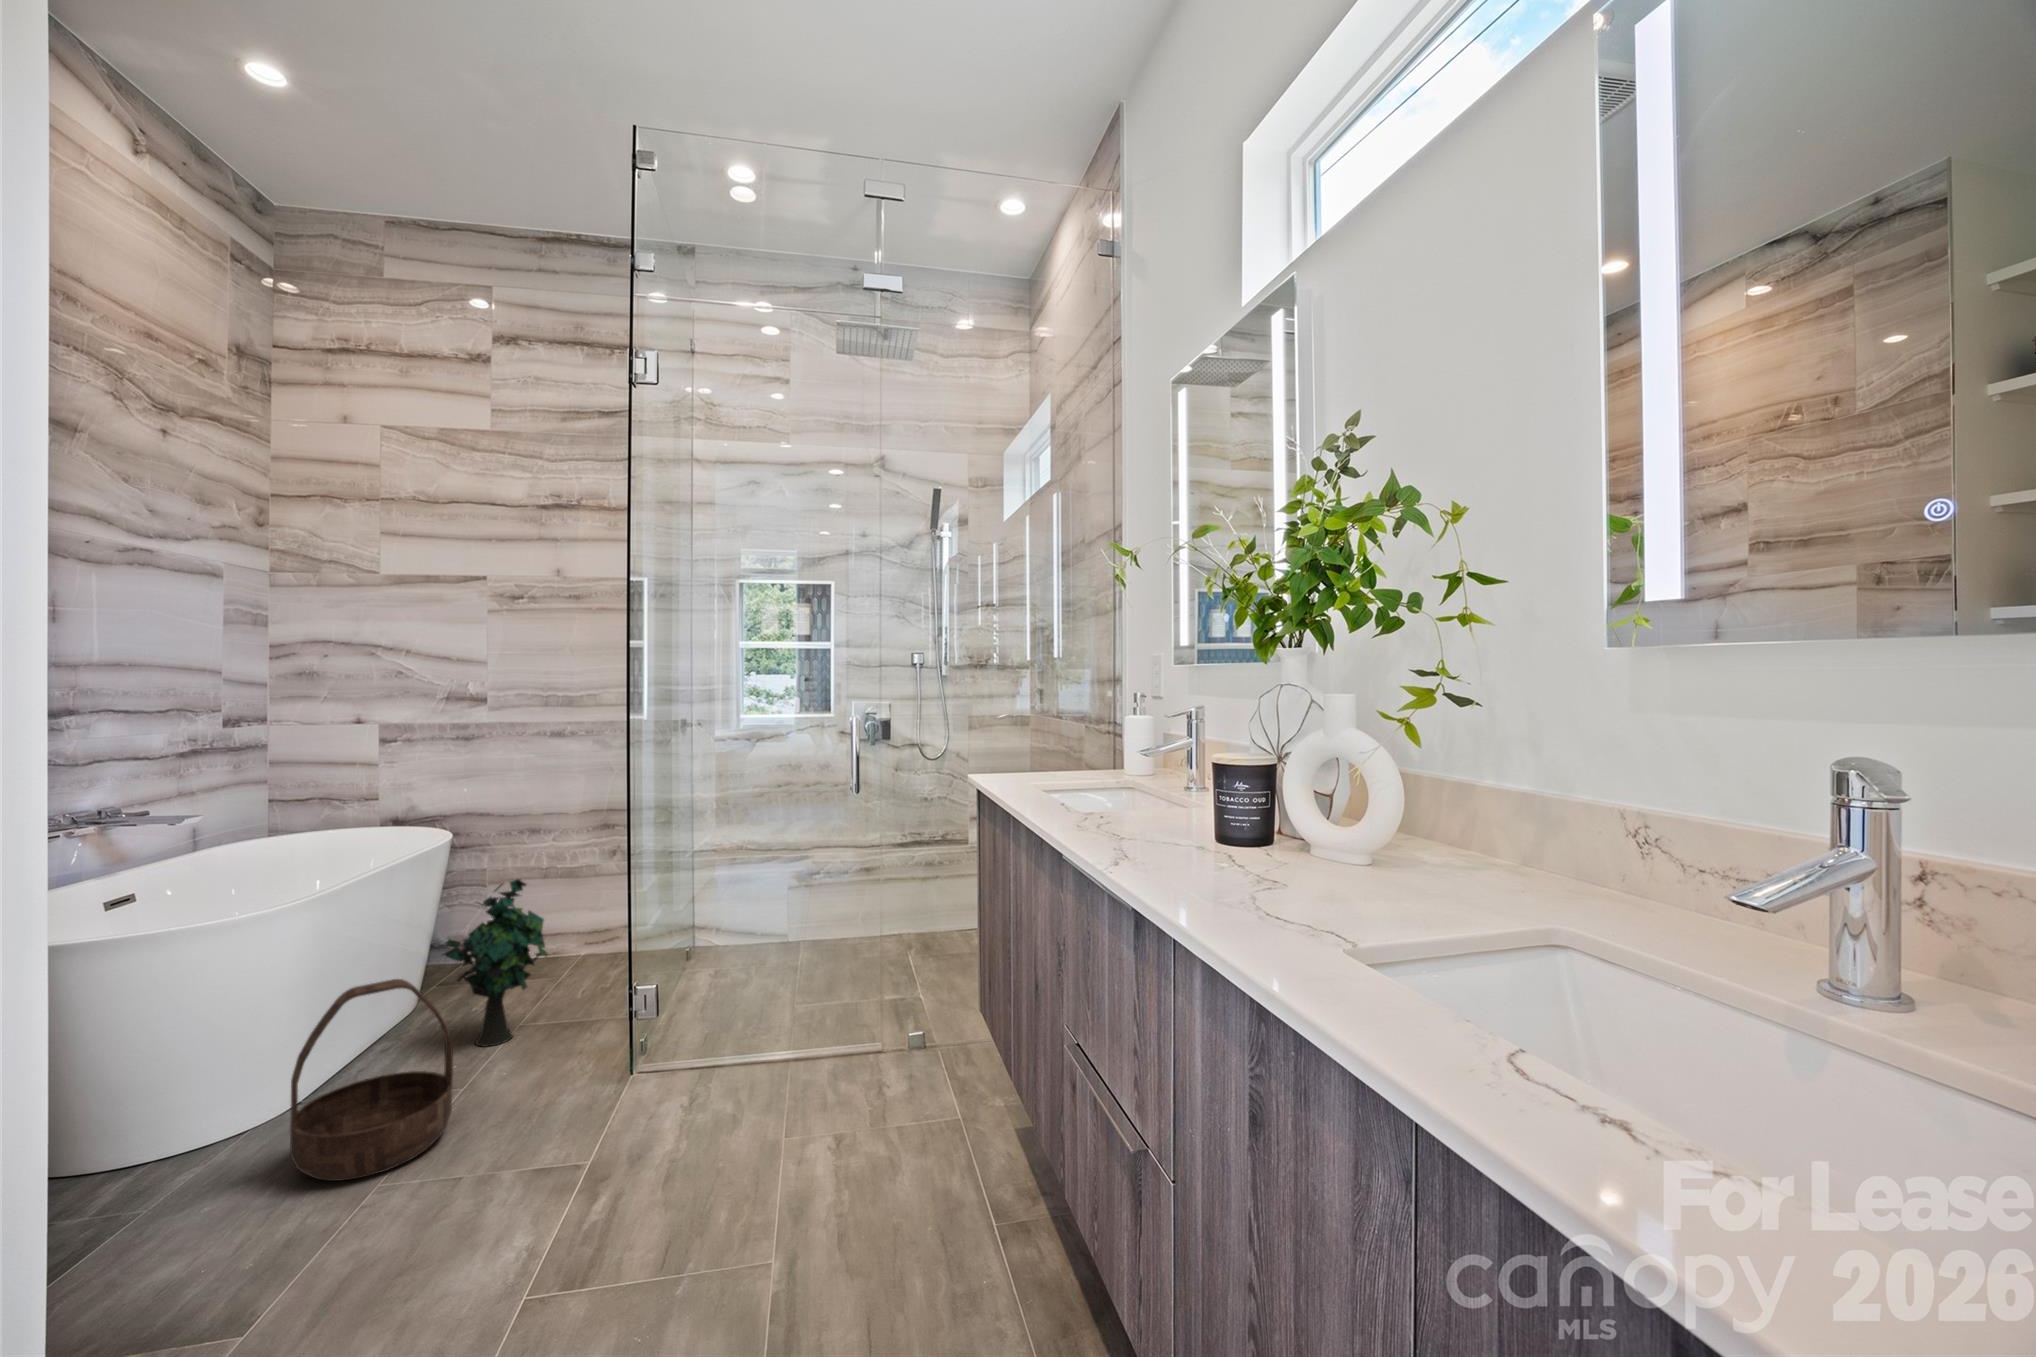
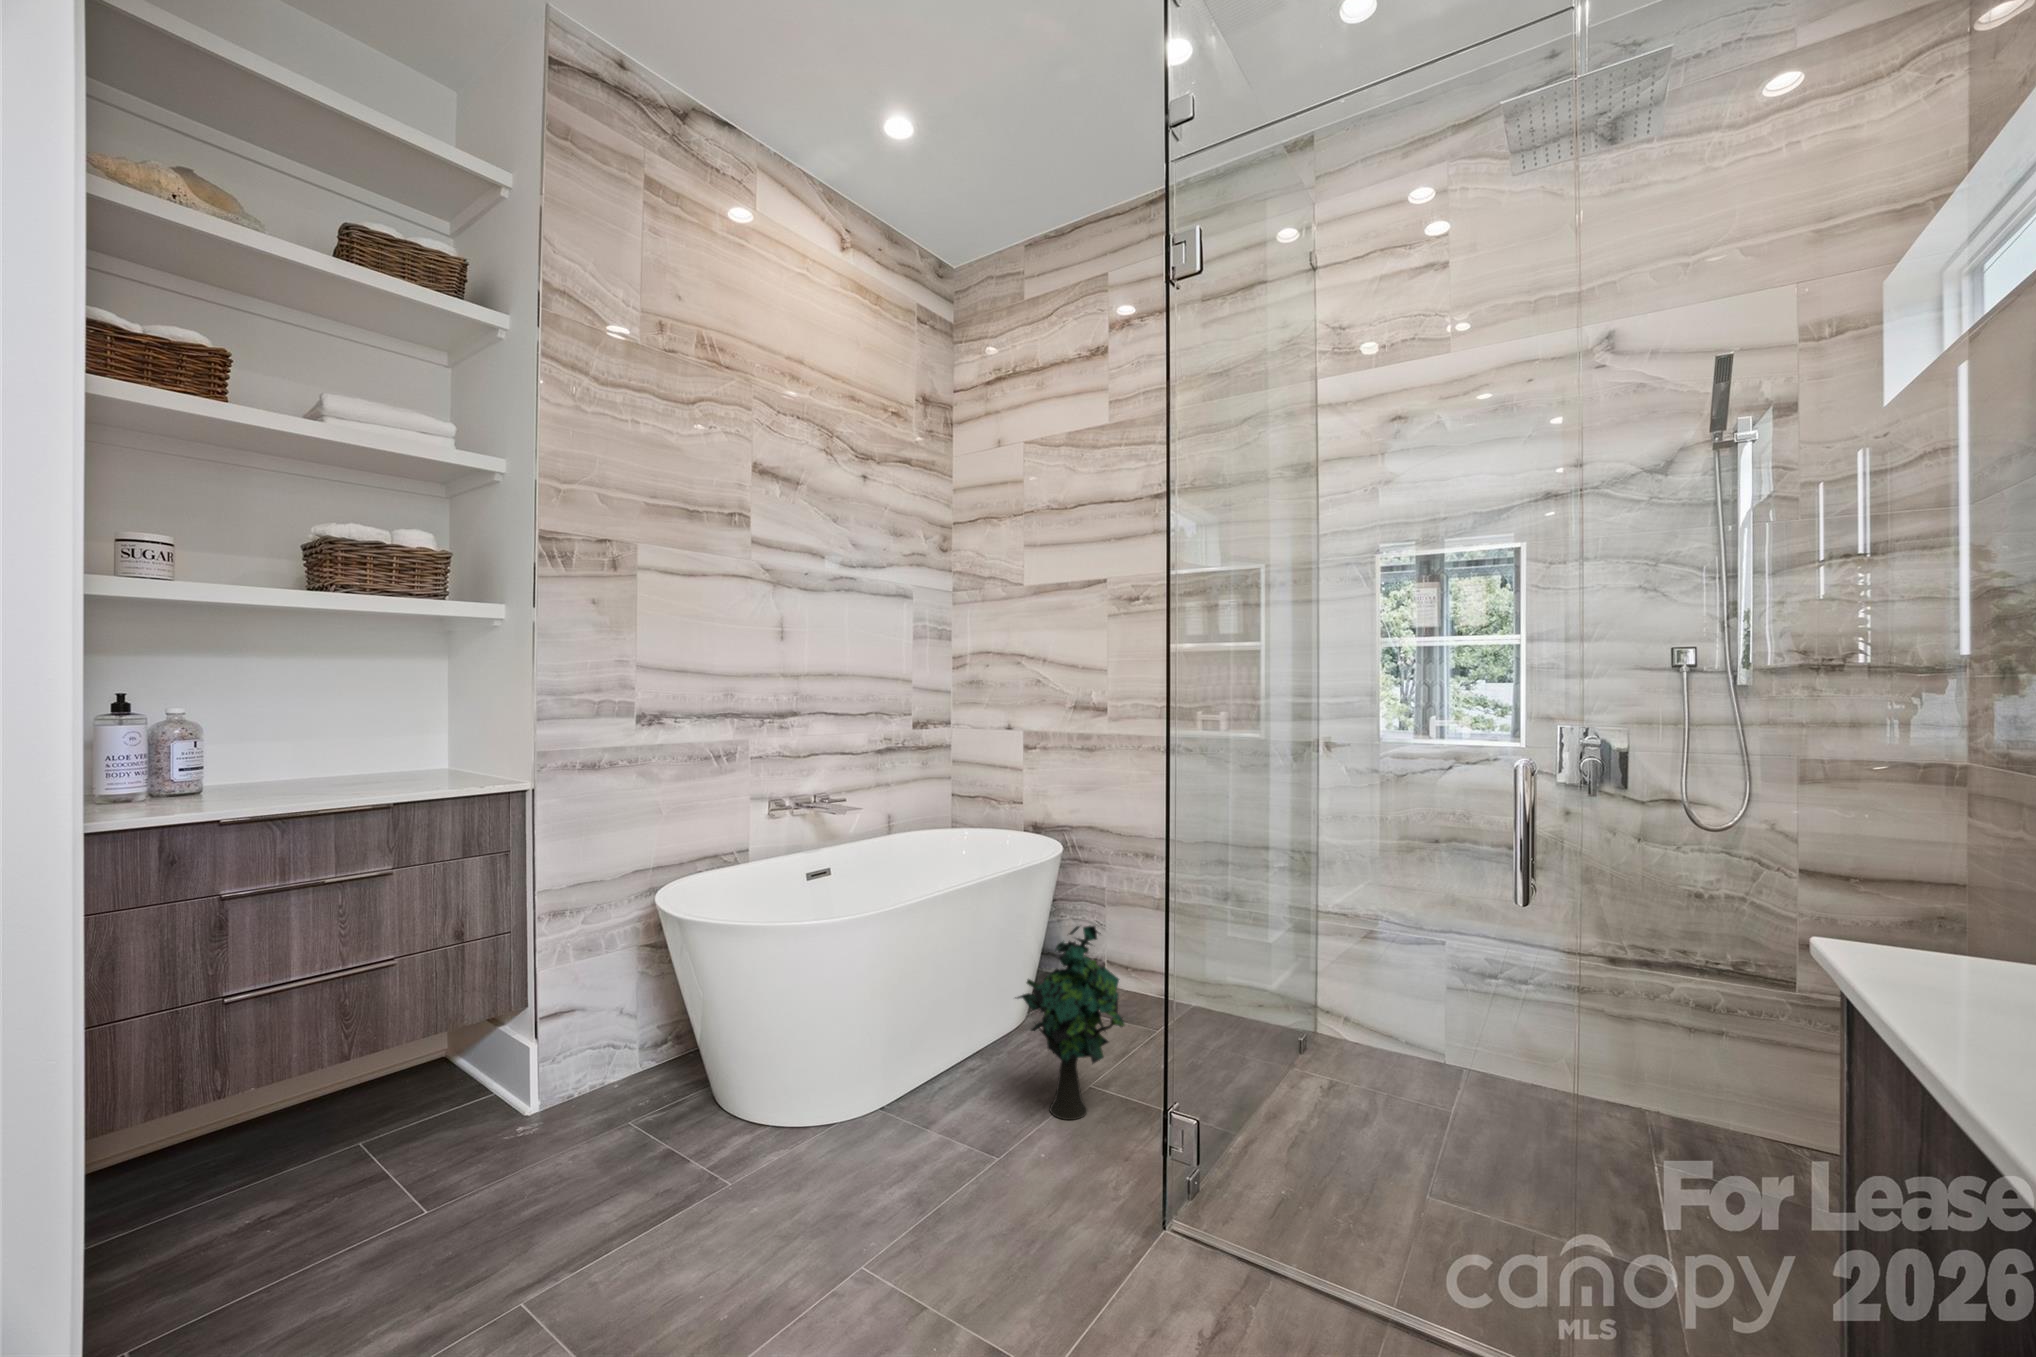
basket: present [290,979,453,1181] -> none [820,1041,972,1289]

